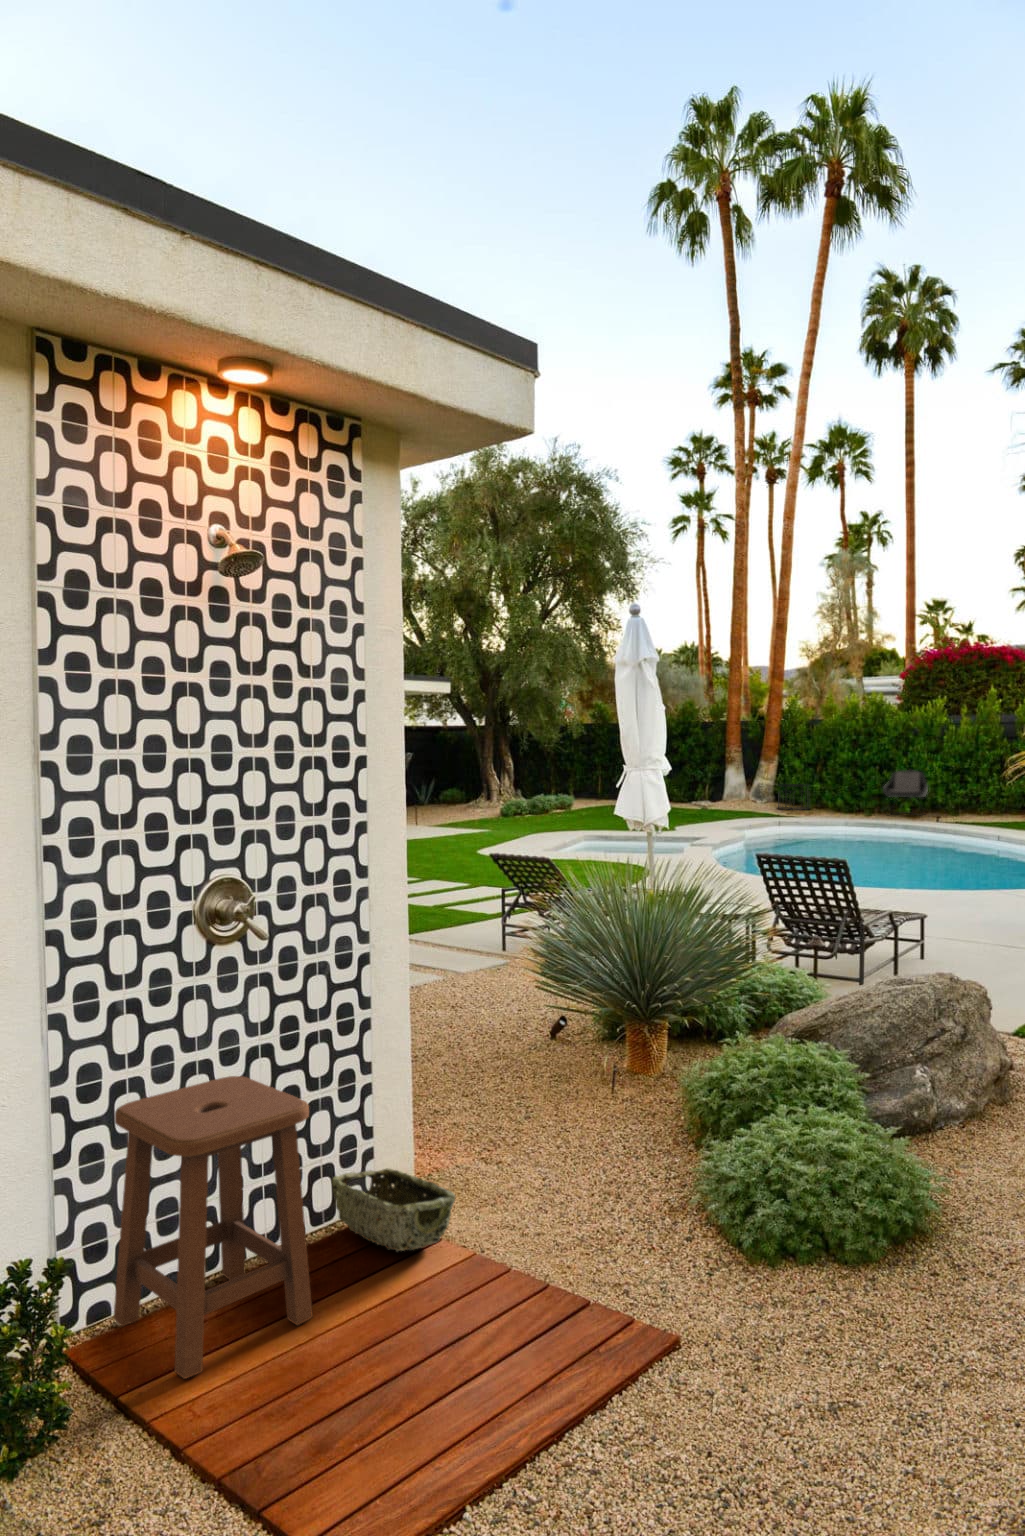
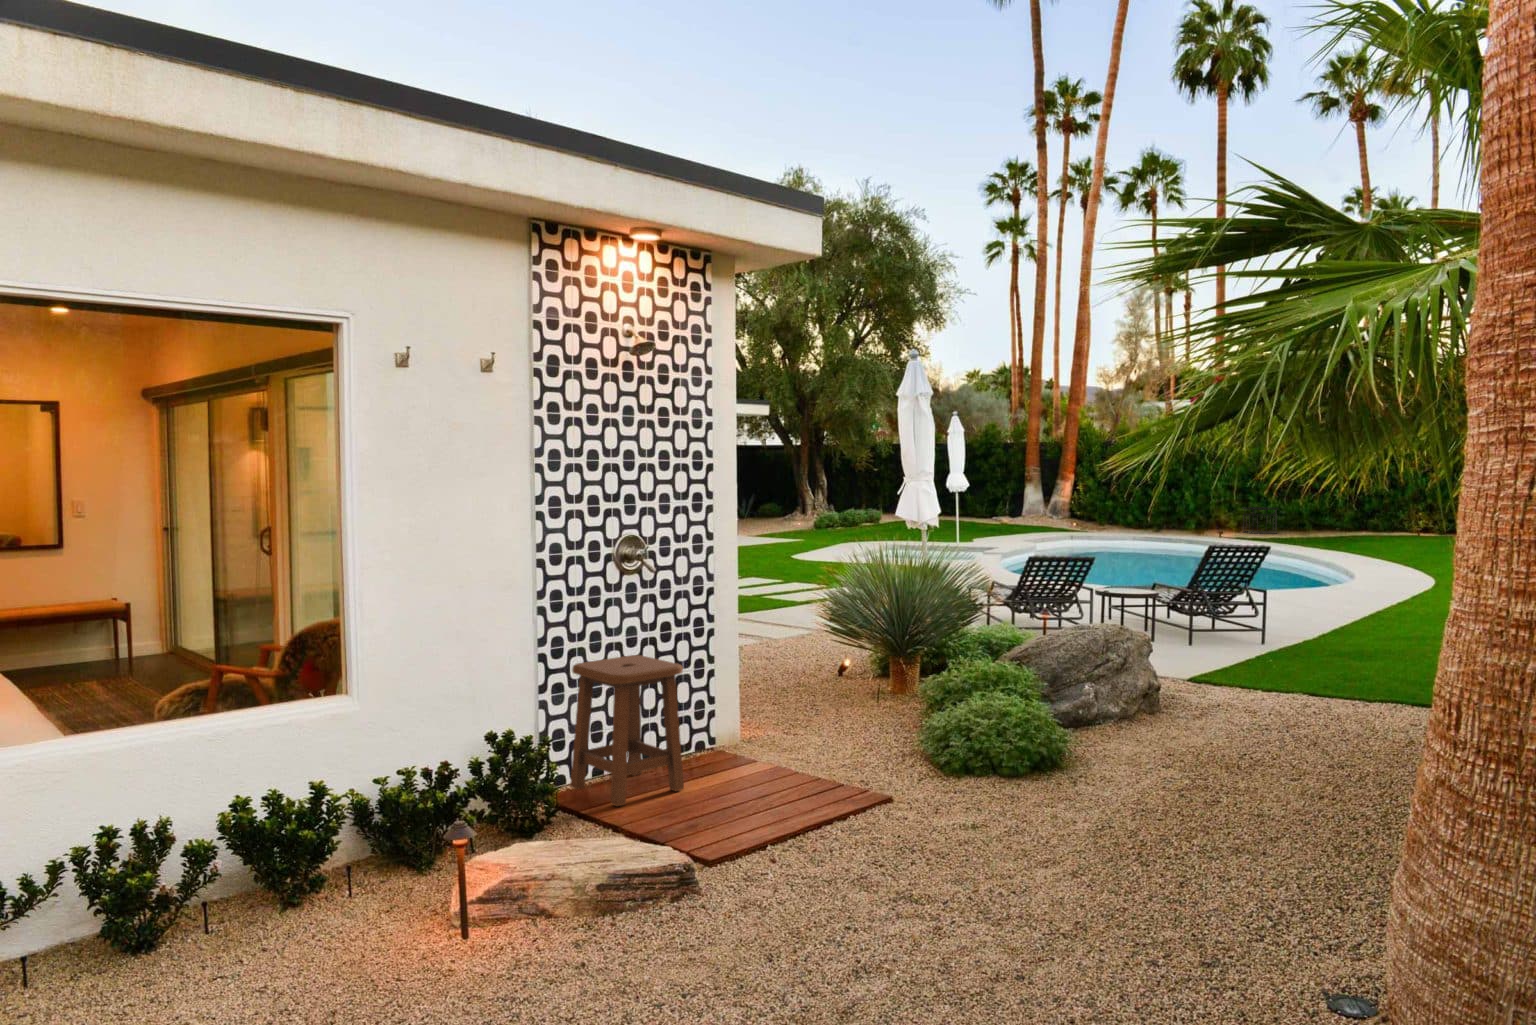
lounge chair: present [883,770,928,814] -> none [1173,489,1215,532]
side table: present [778,784,809,810] -> present [1243,507,1277,534]
woven basket: present [332,1168,455,1251] -> none [691,725,768,767]

